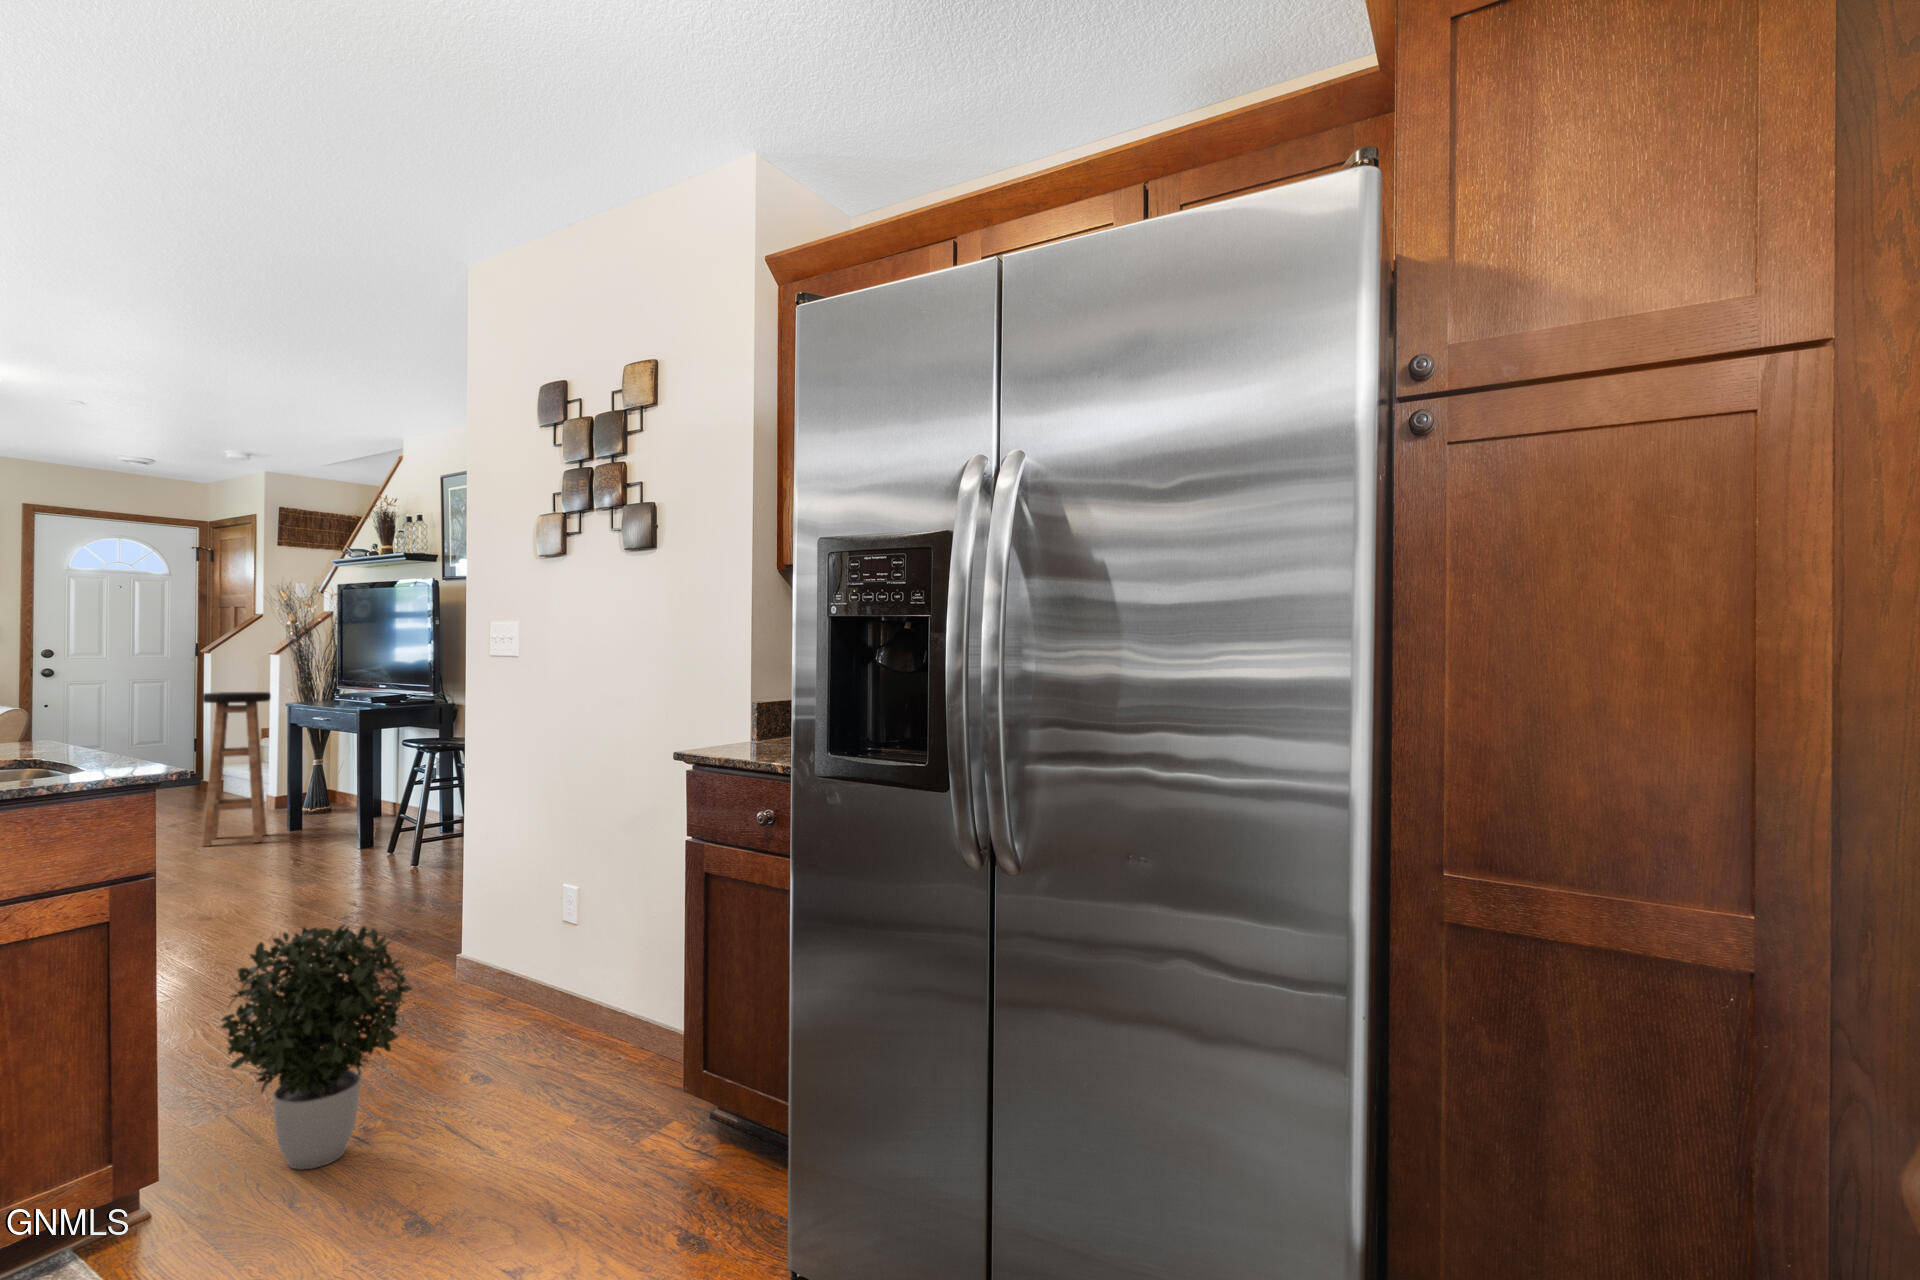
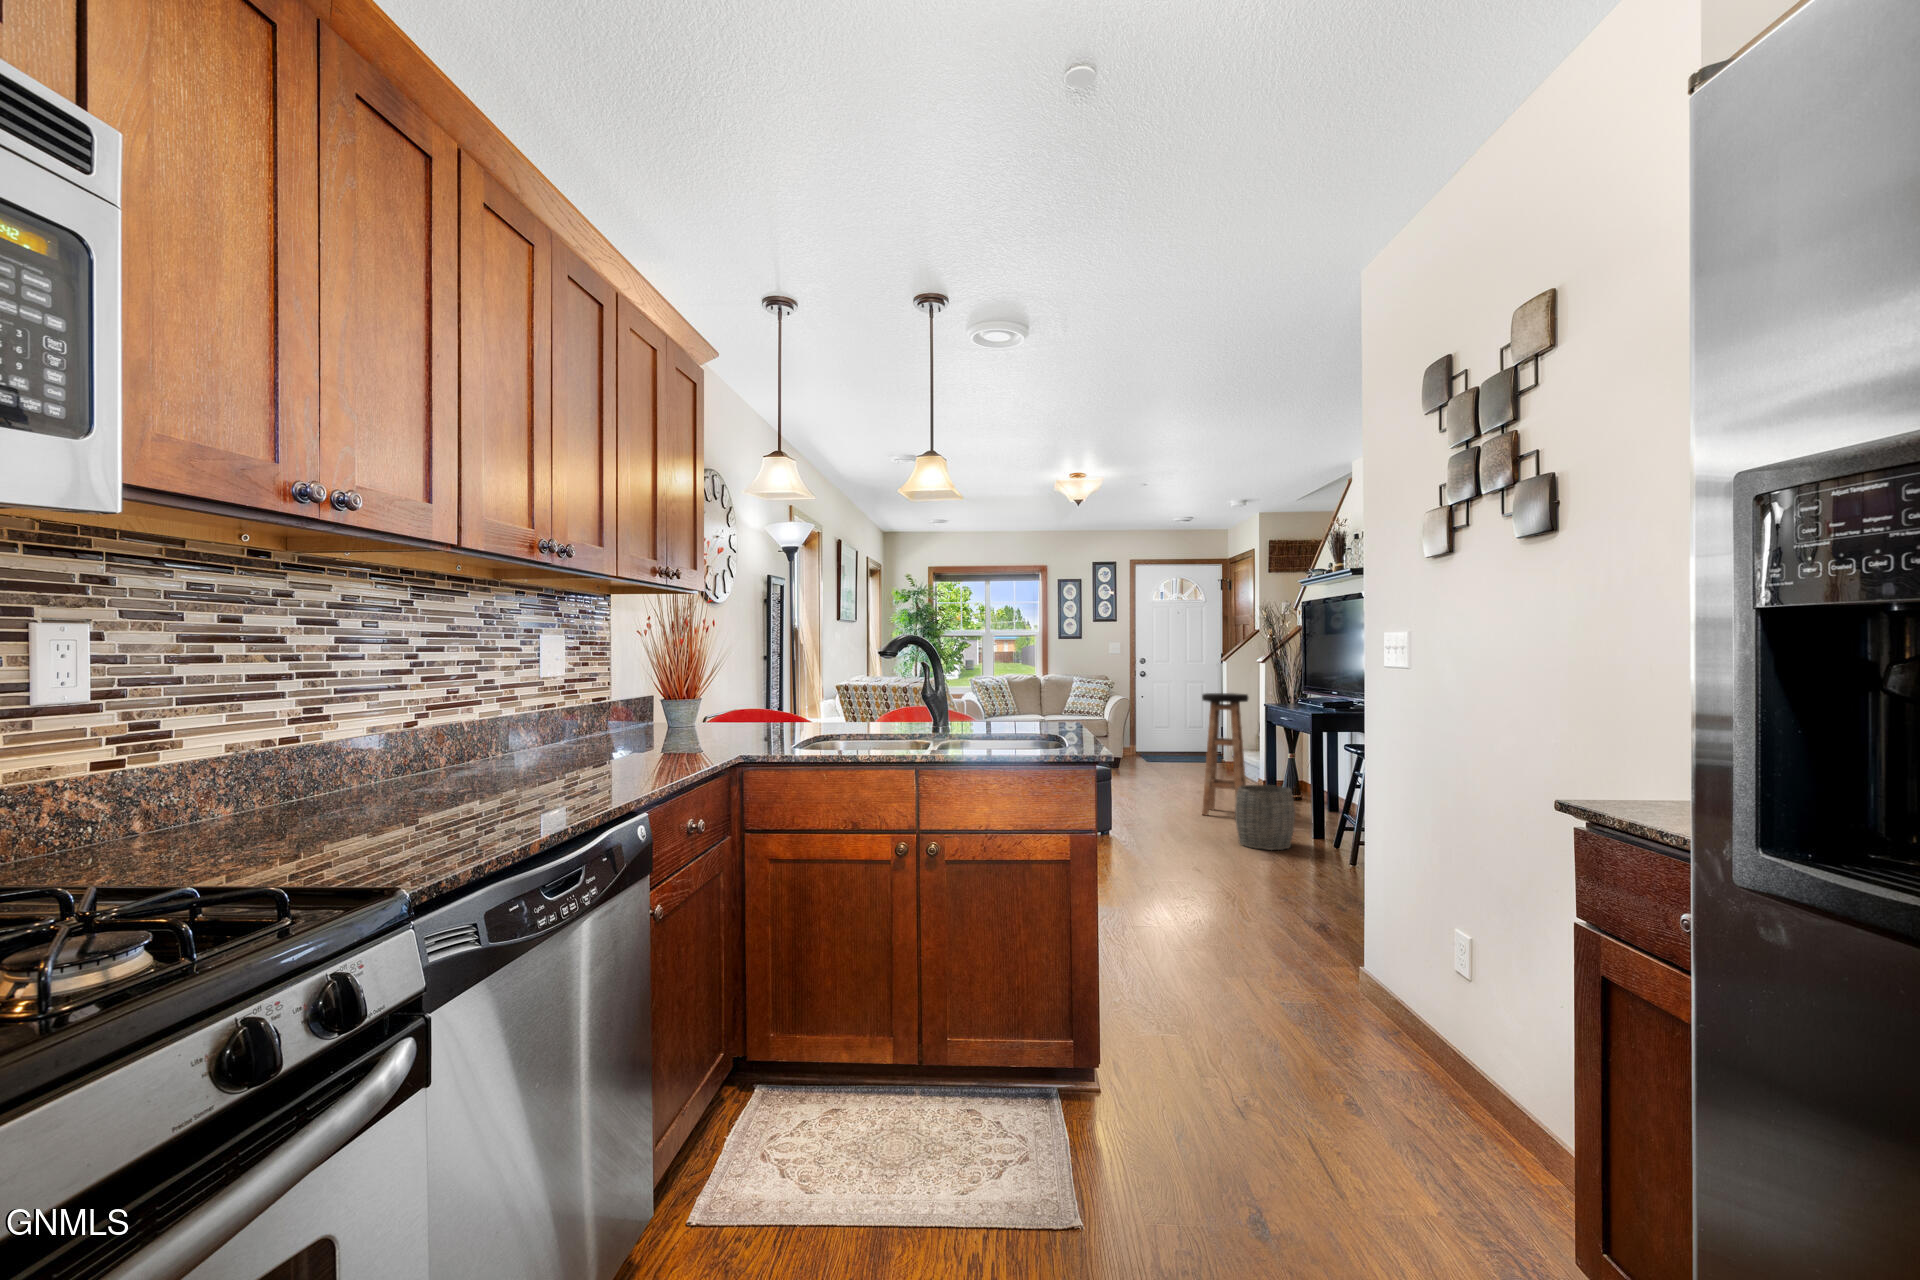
woven basket: none [263,795,342,871] -> present [1235,785,1295,850]
potted plant: present [221,925,412,1169] -> none [1098,919,1260,1155]

